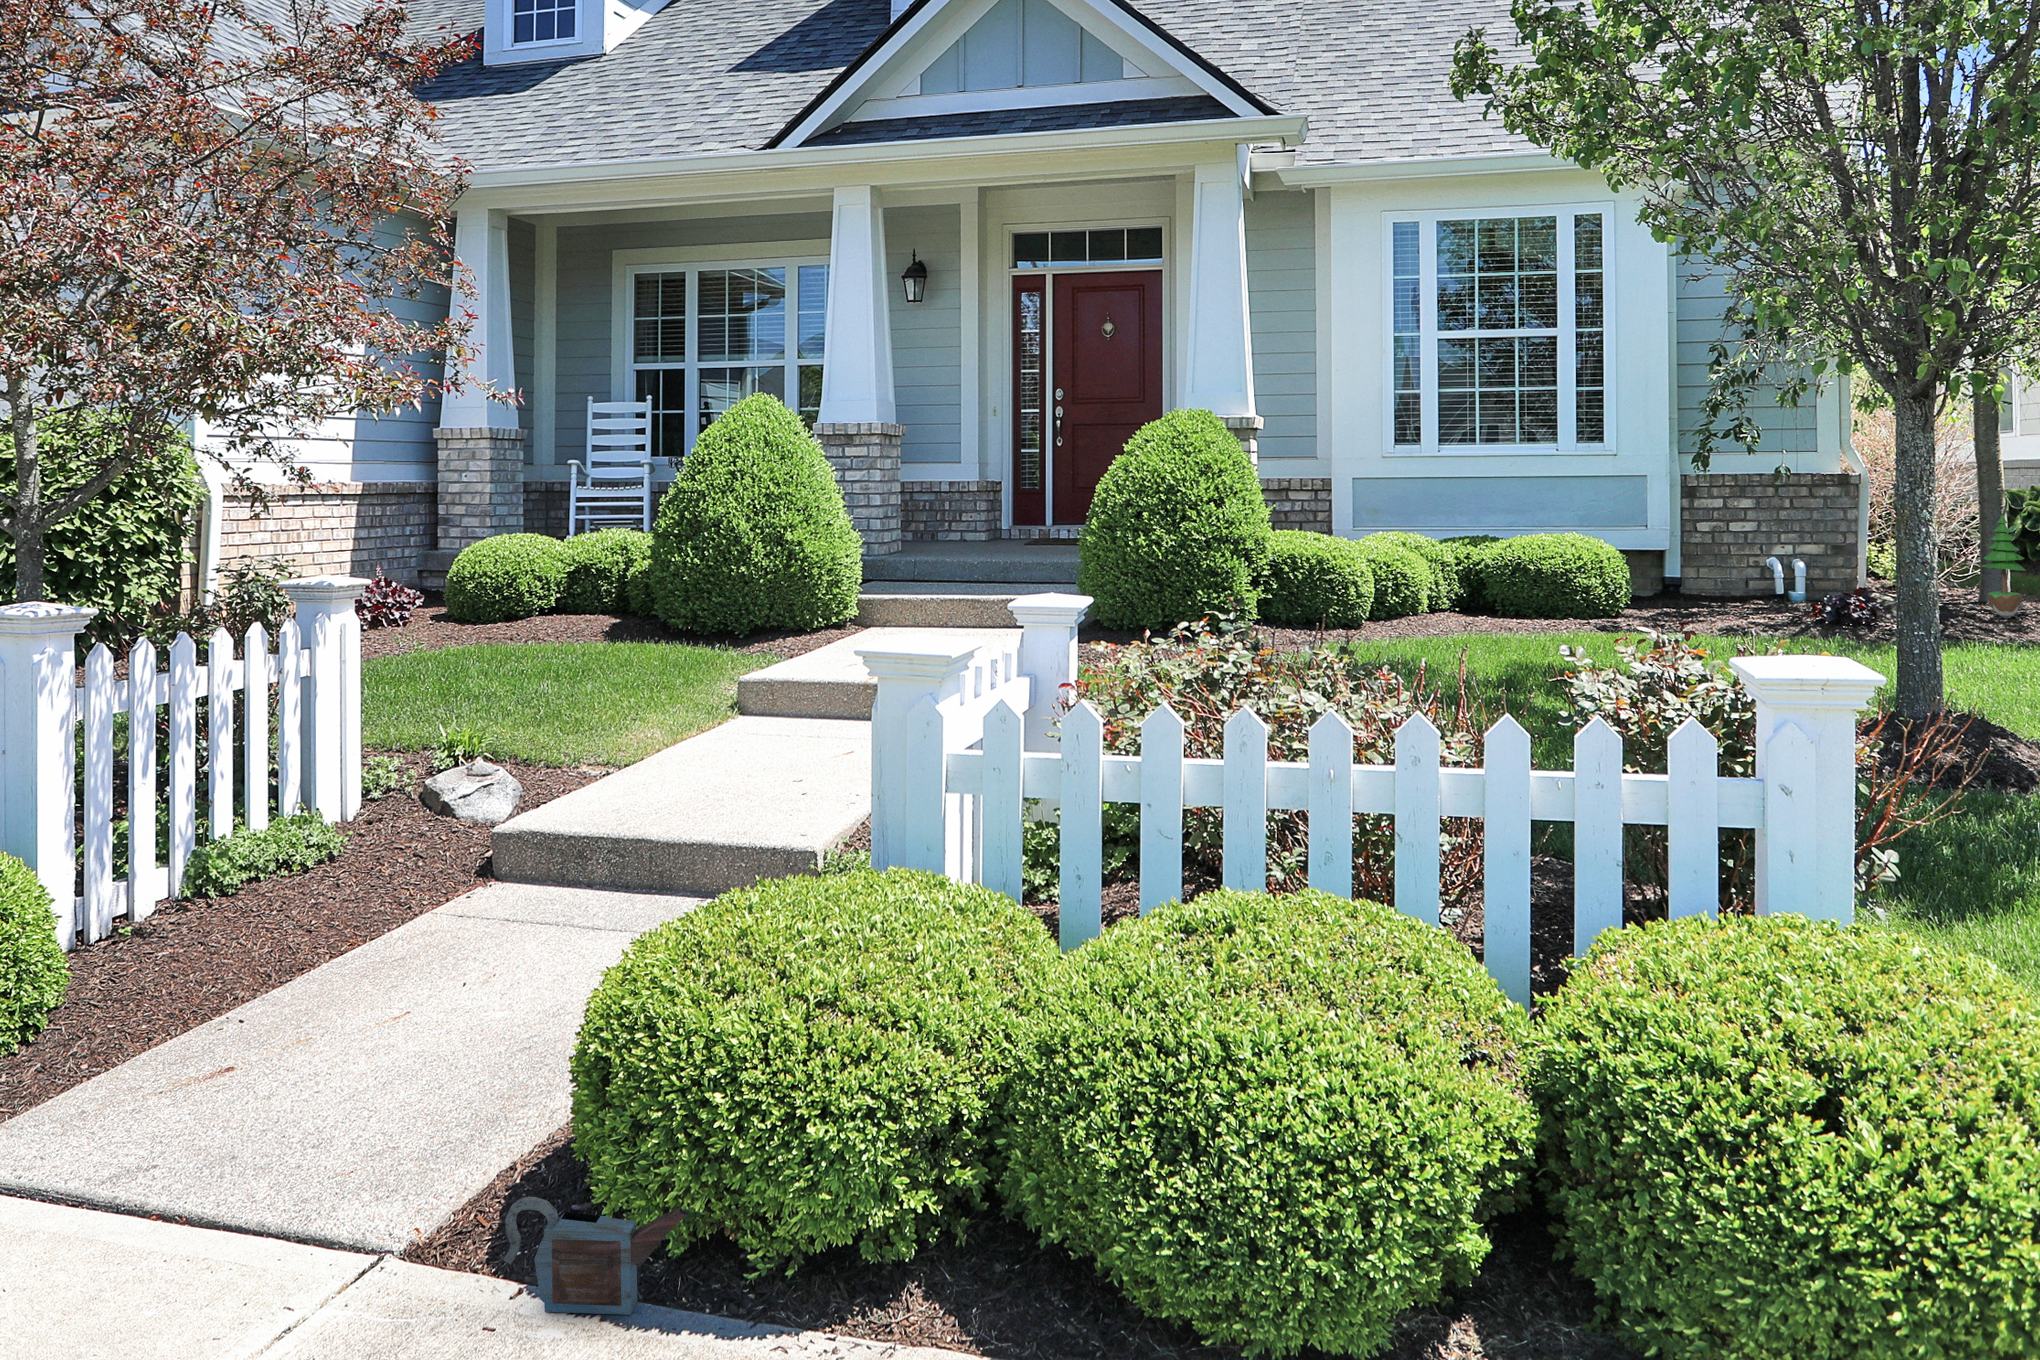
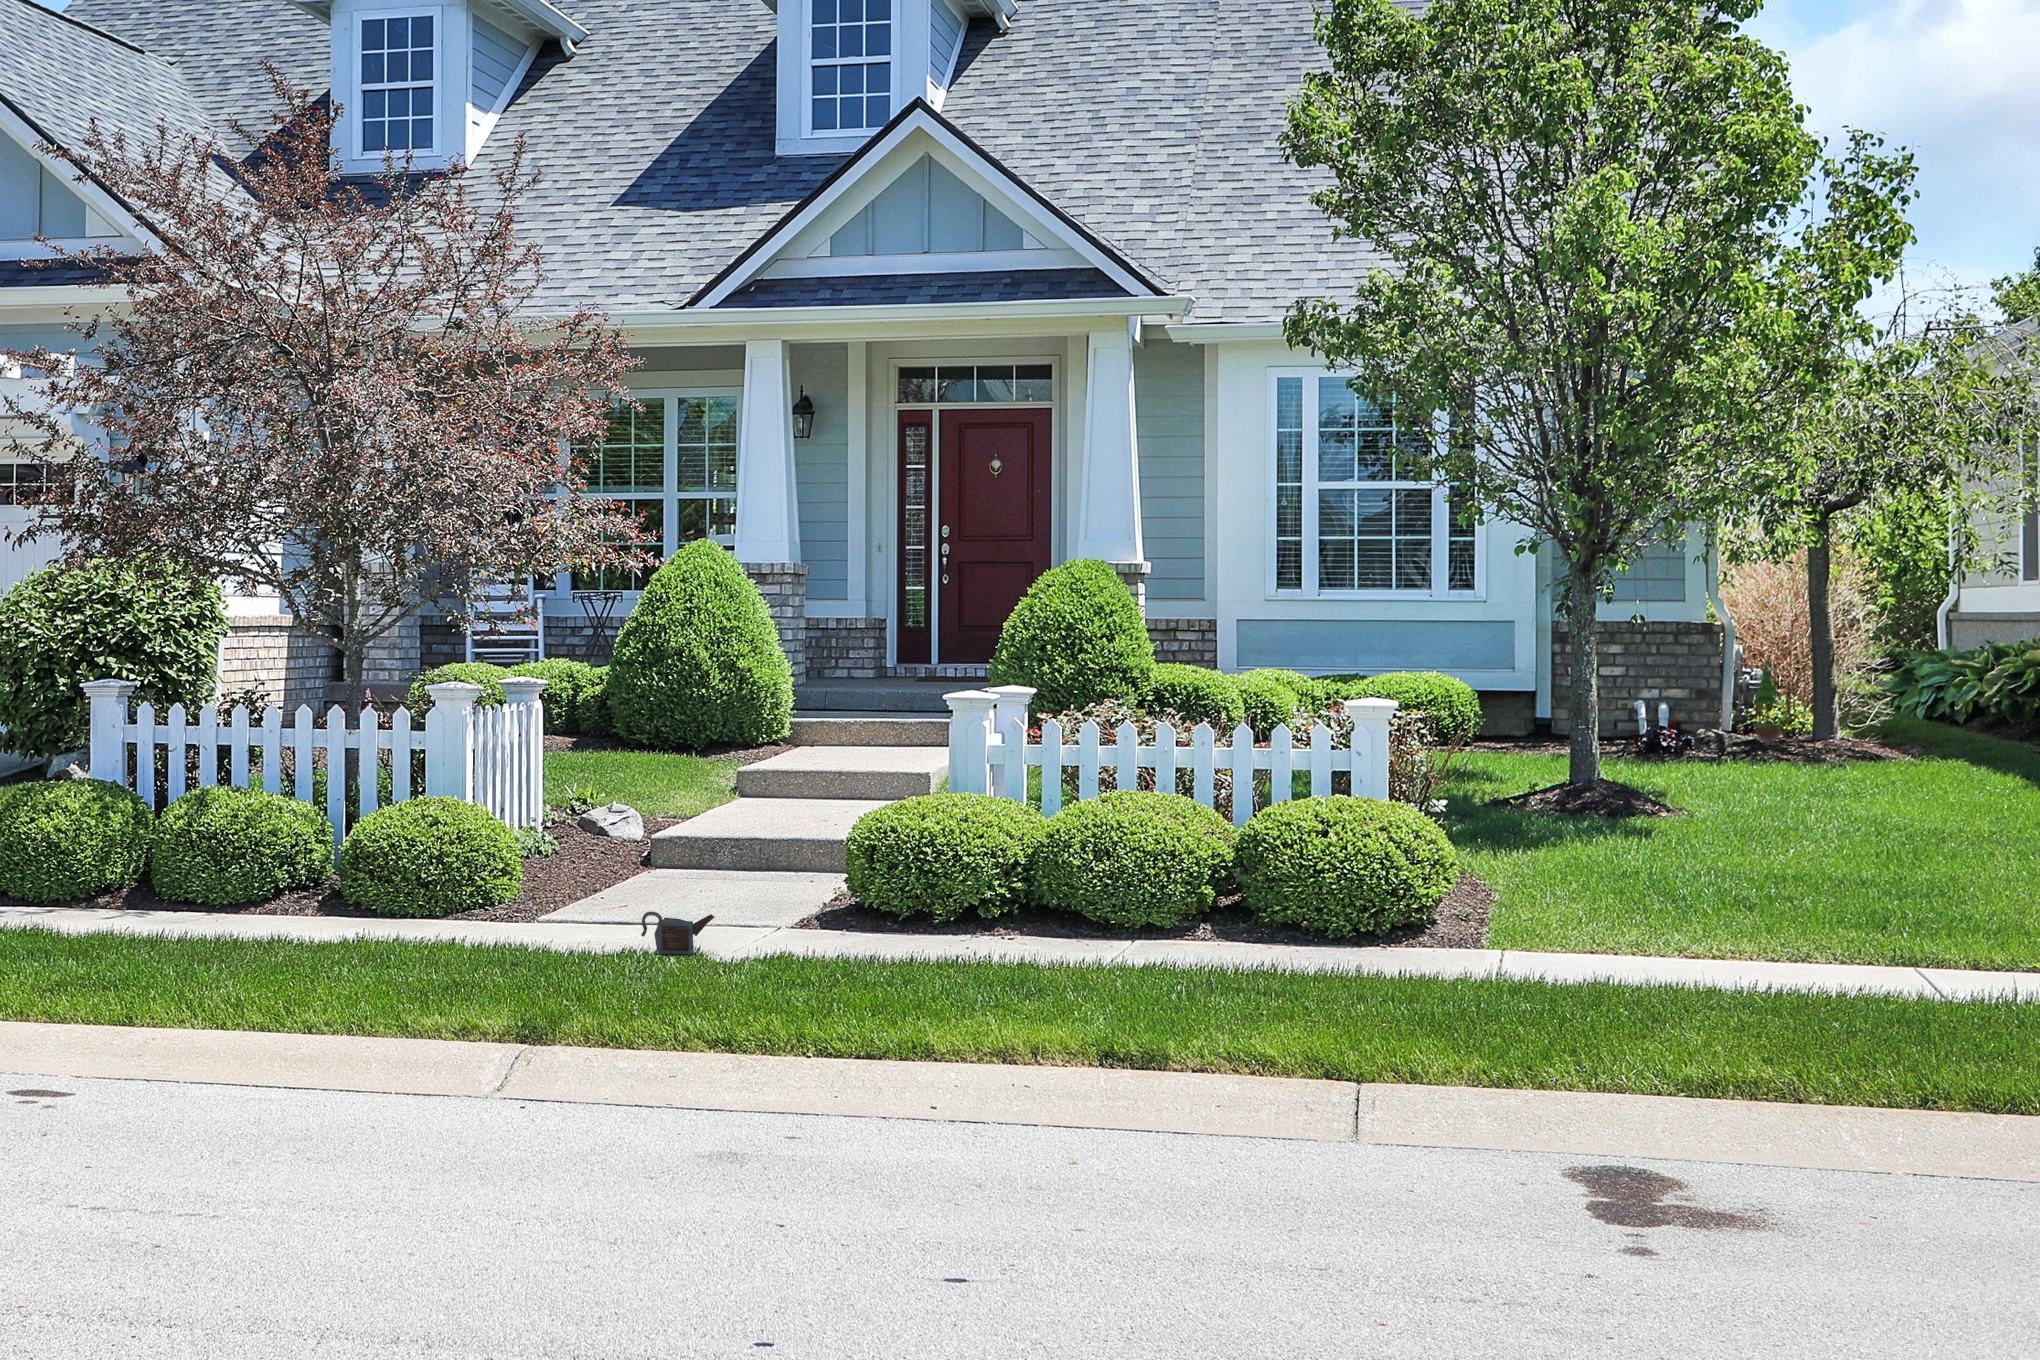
watering can: present [503,1197,688,1315] -> present [641,911,714,954]

